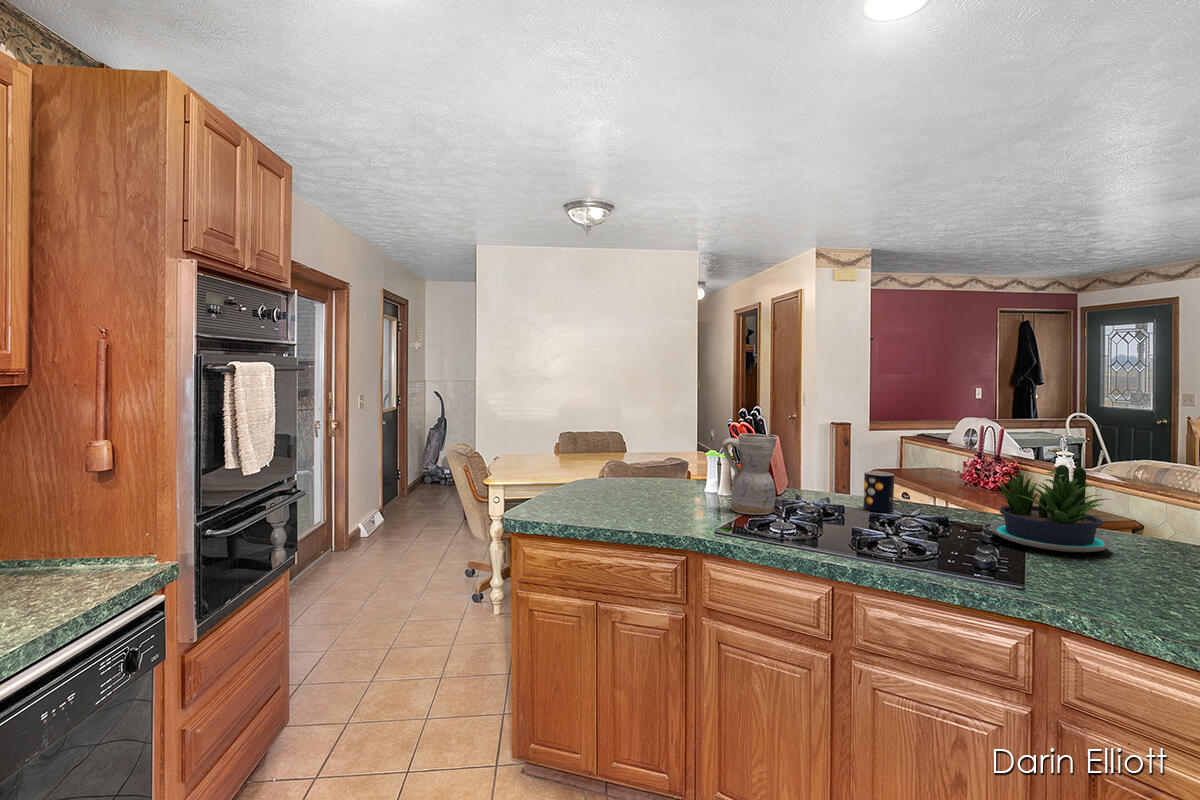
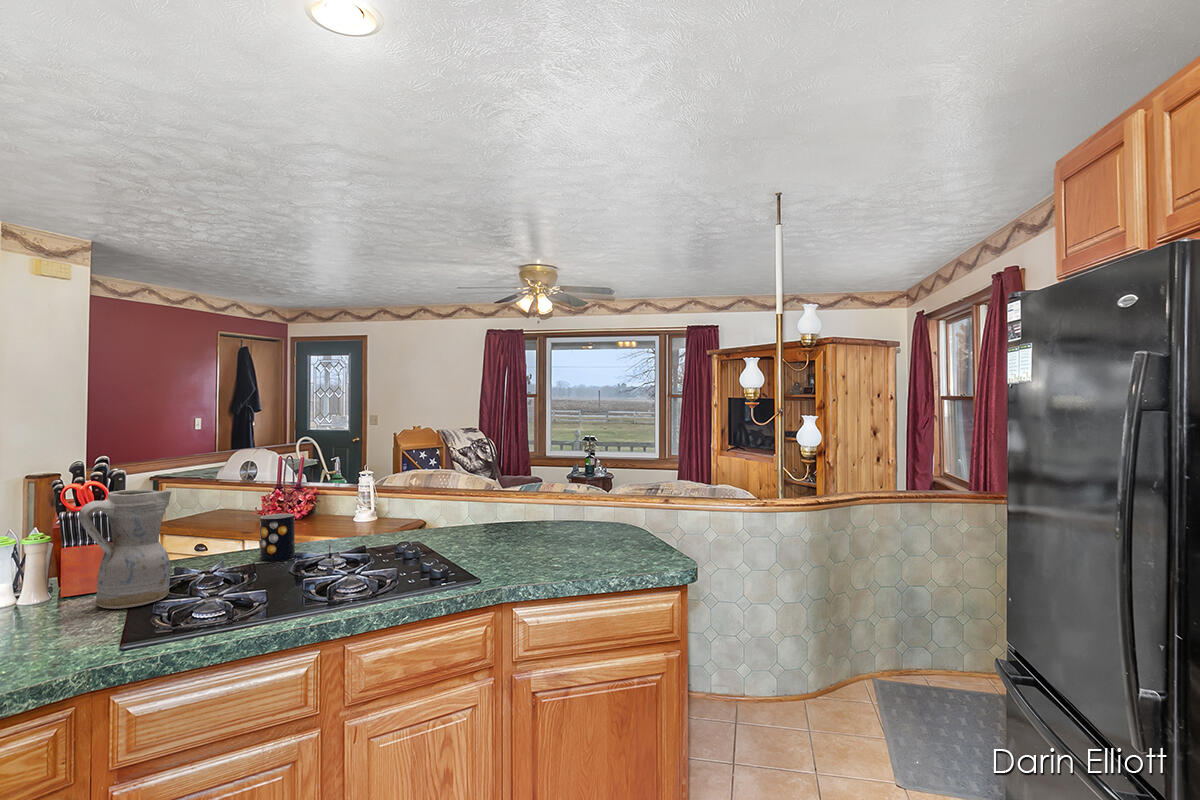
potted plant: present [990,465,1113,552] -> none [402,477,502,553]

